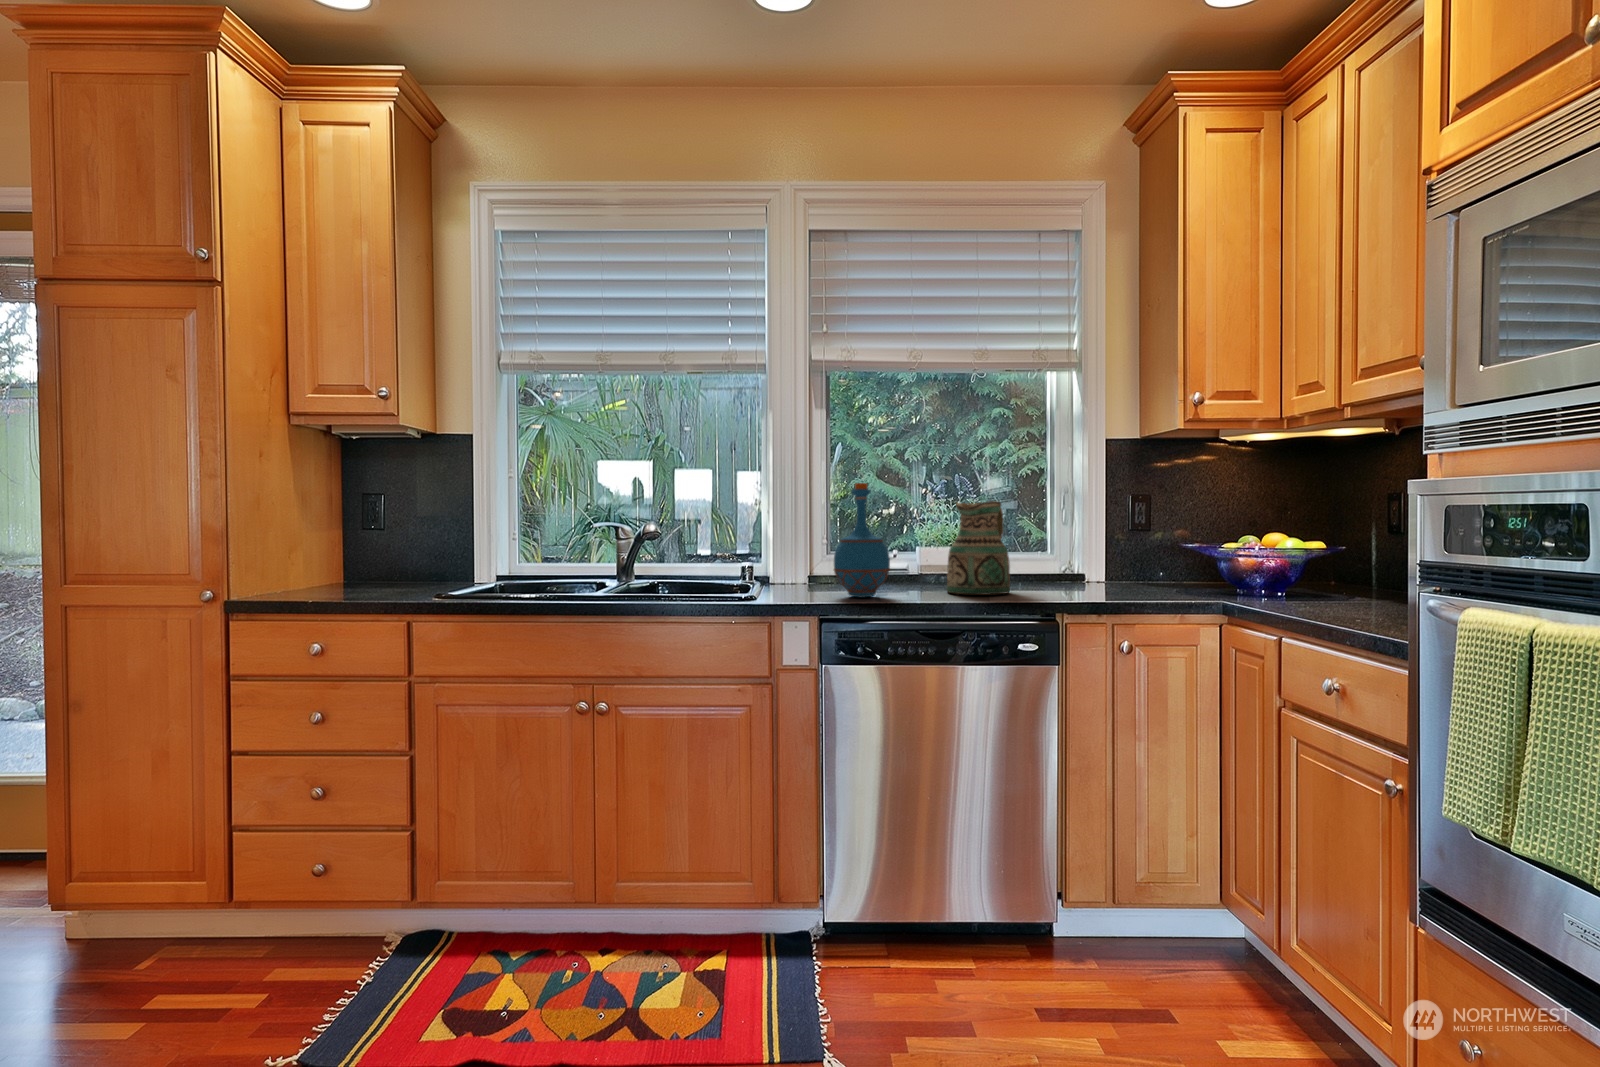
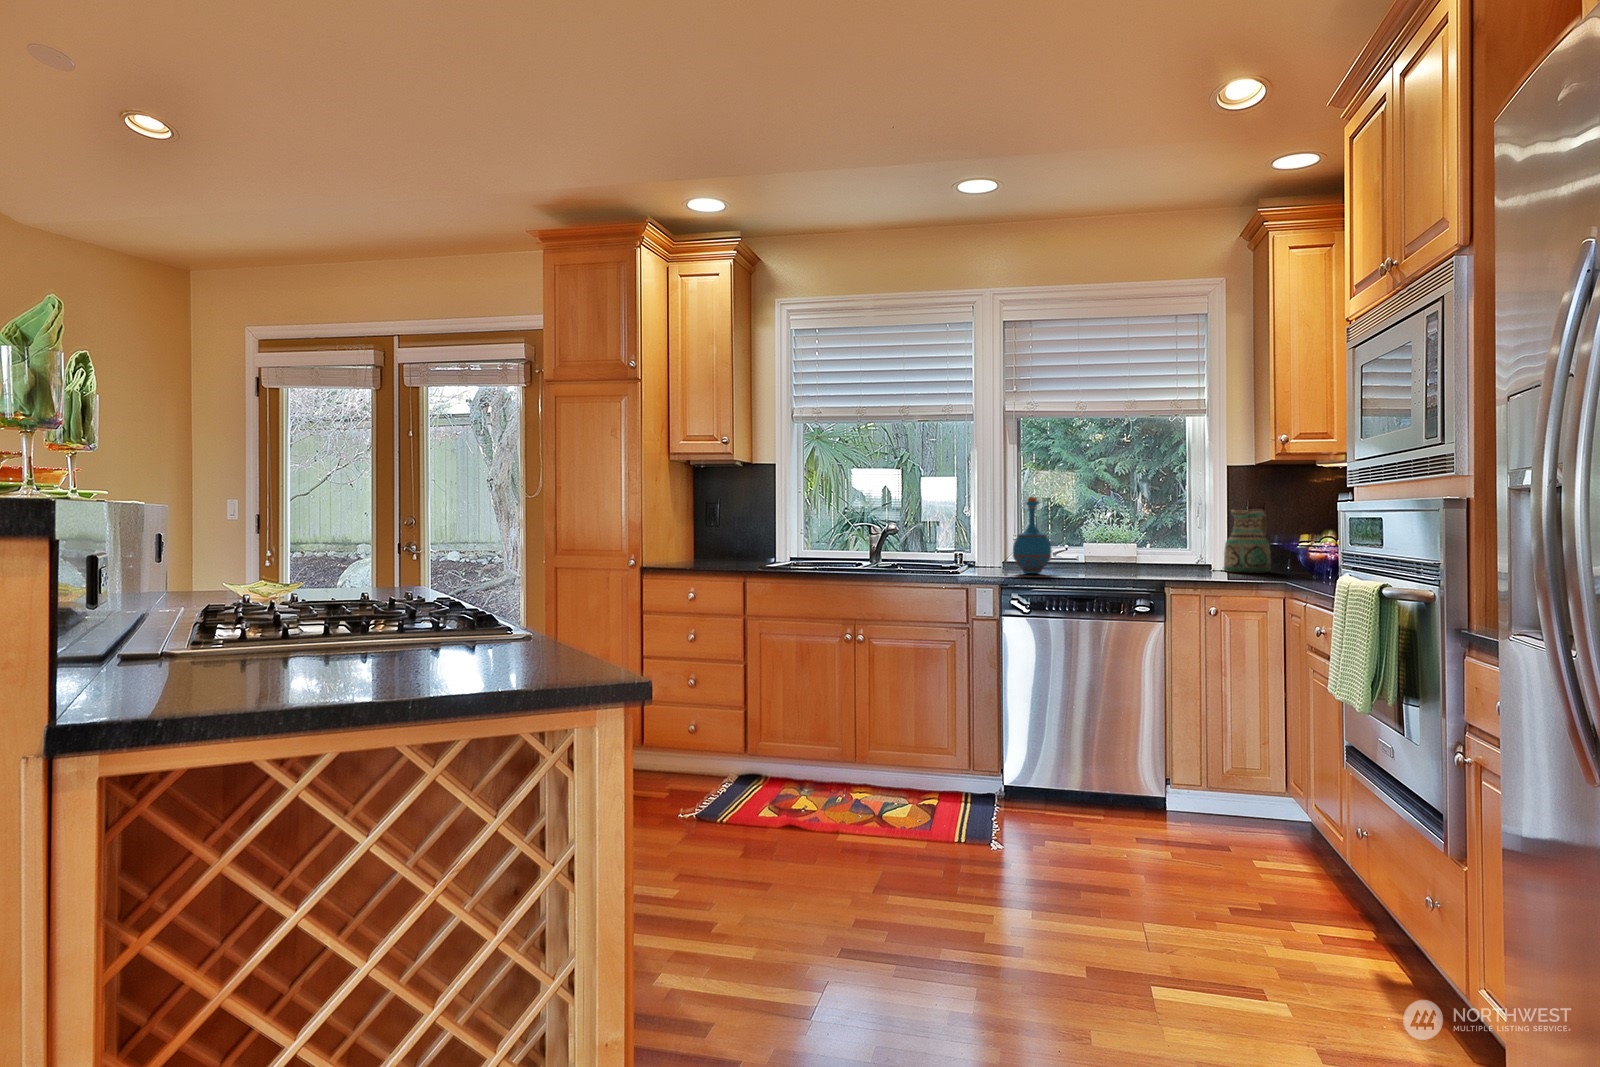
ceramic pitcher: present [947,501,1010,594] -> present [1224,509,1271,572]

